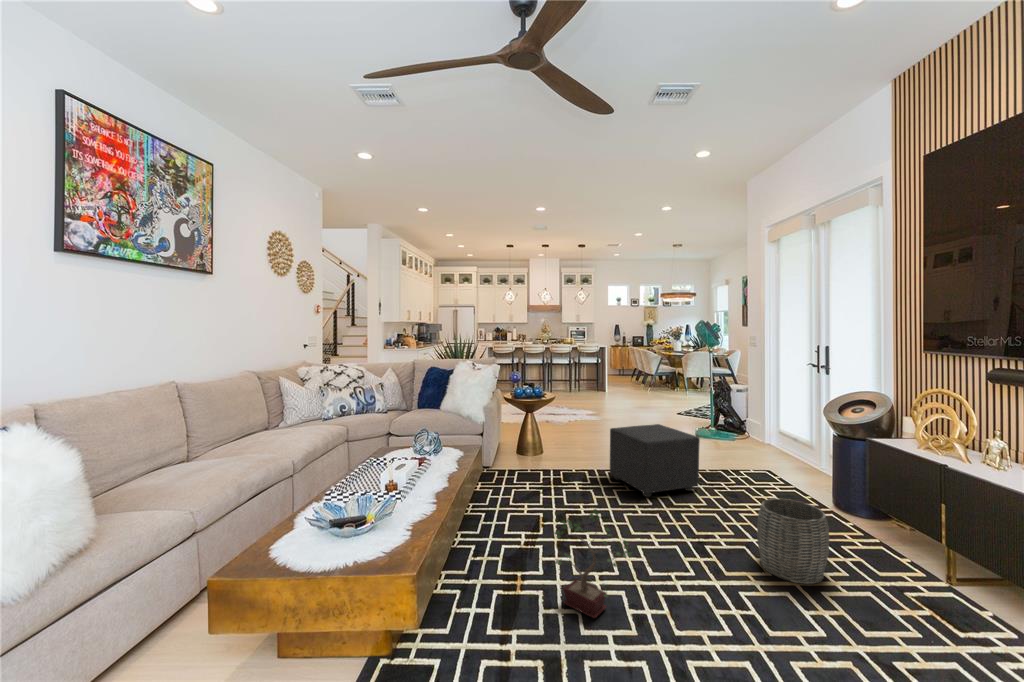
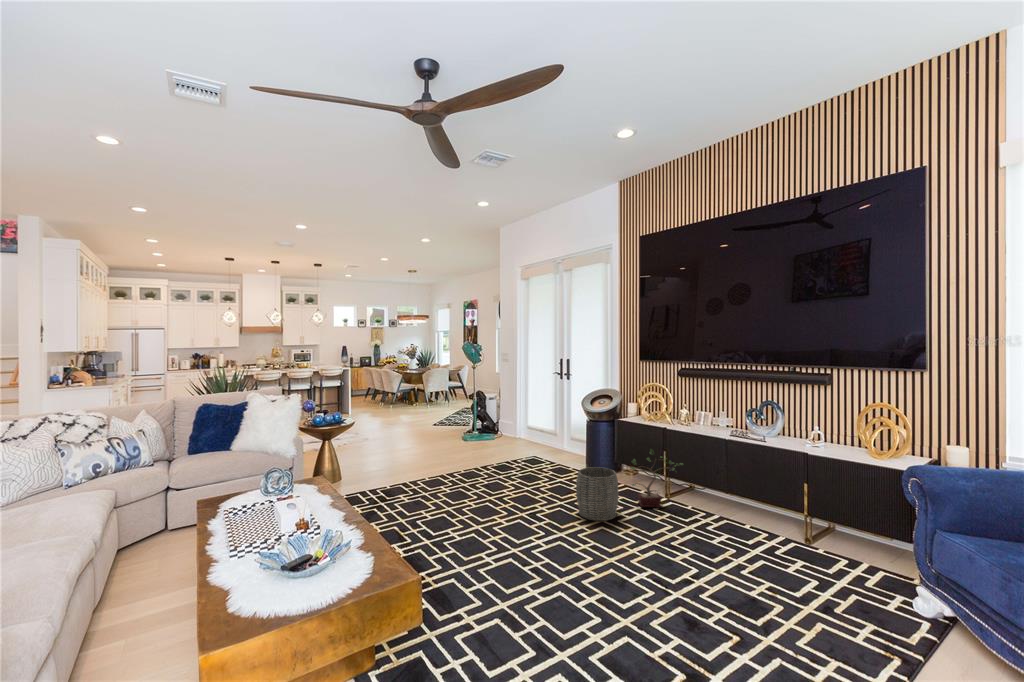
ottoman: present [610,424,700,497] -> none [433,433,506,495]
potted plant: present [554,509,632,618] -> present [631,449,682,507]

